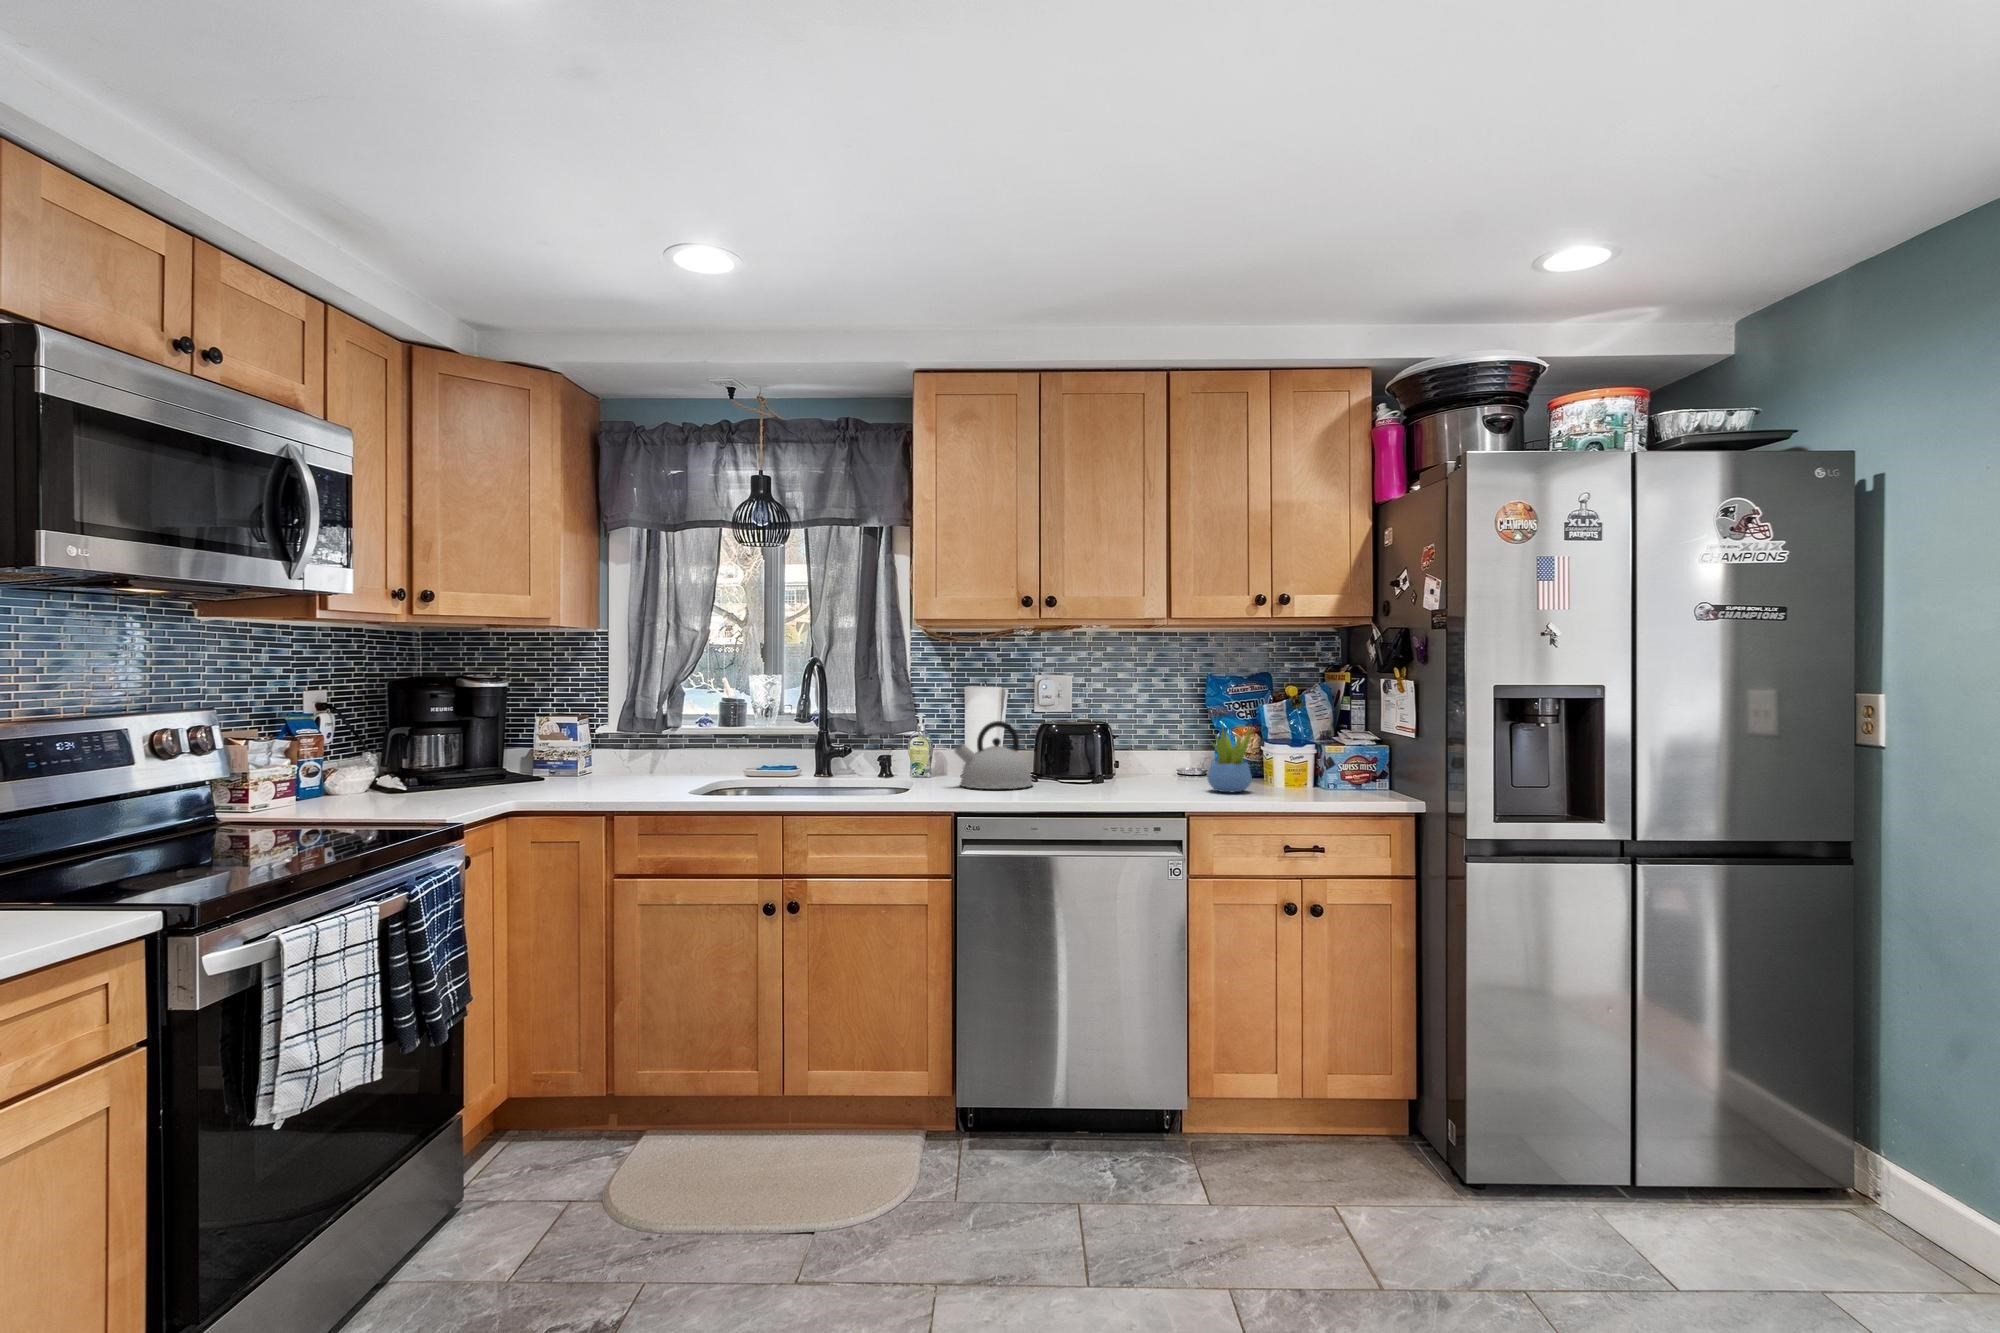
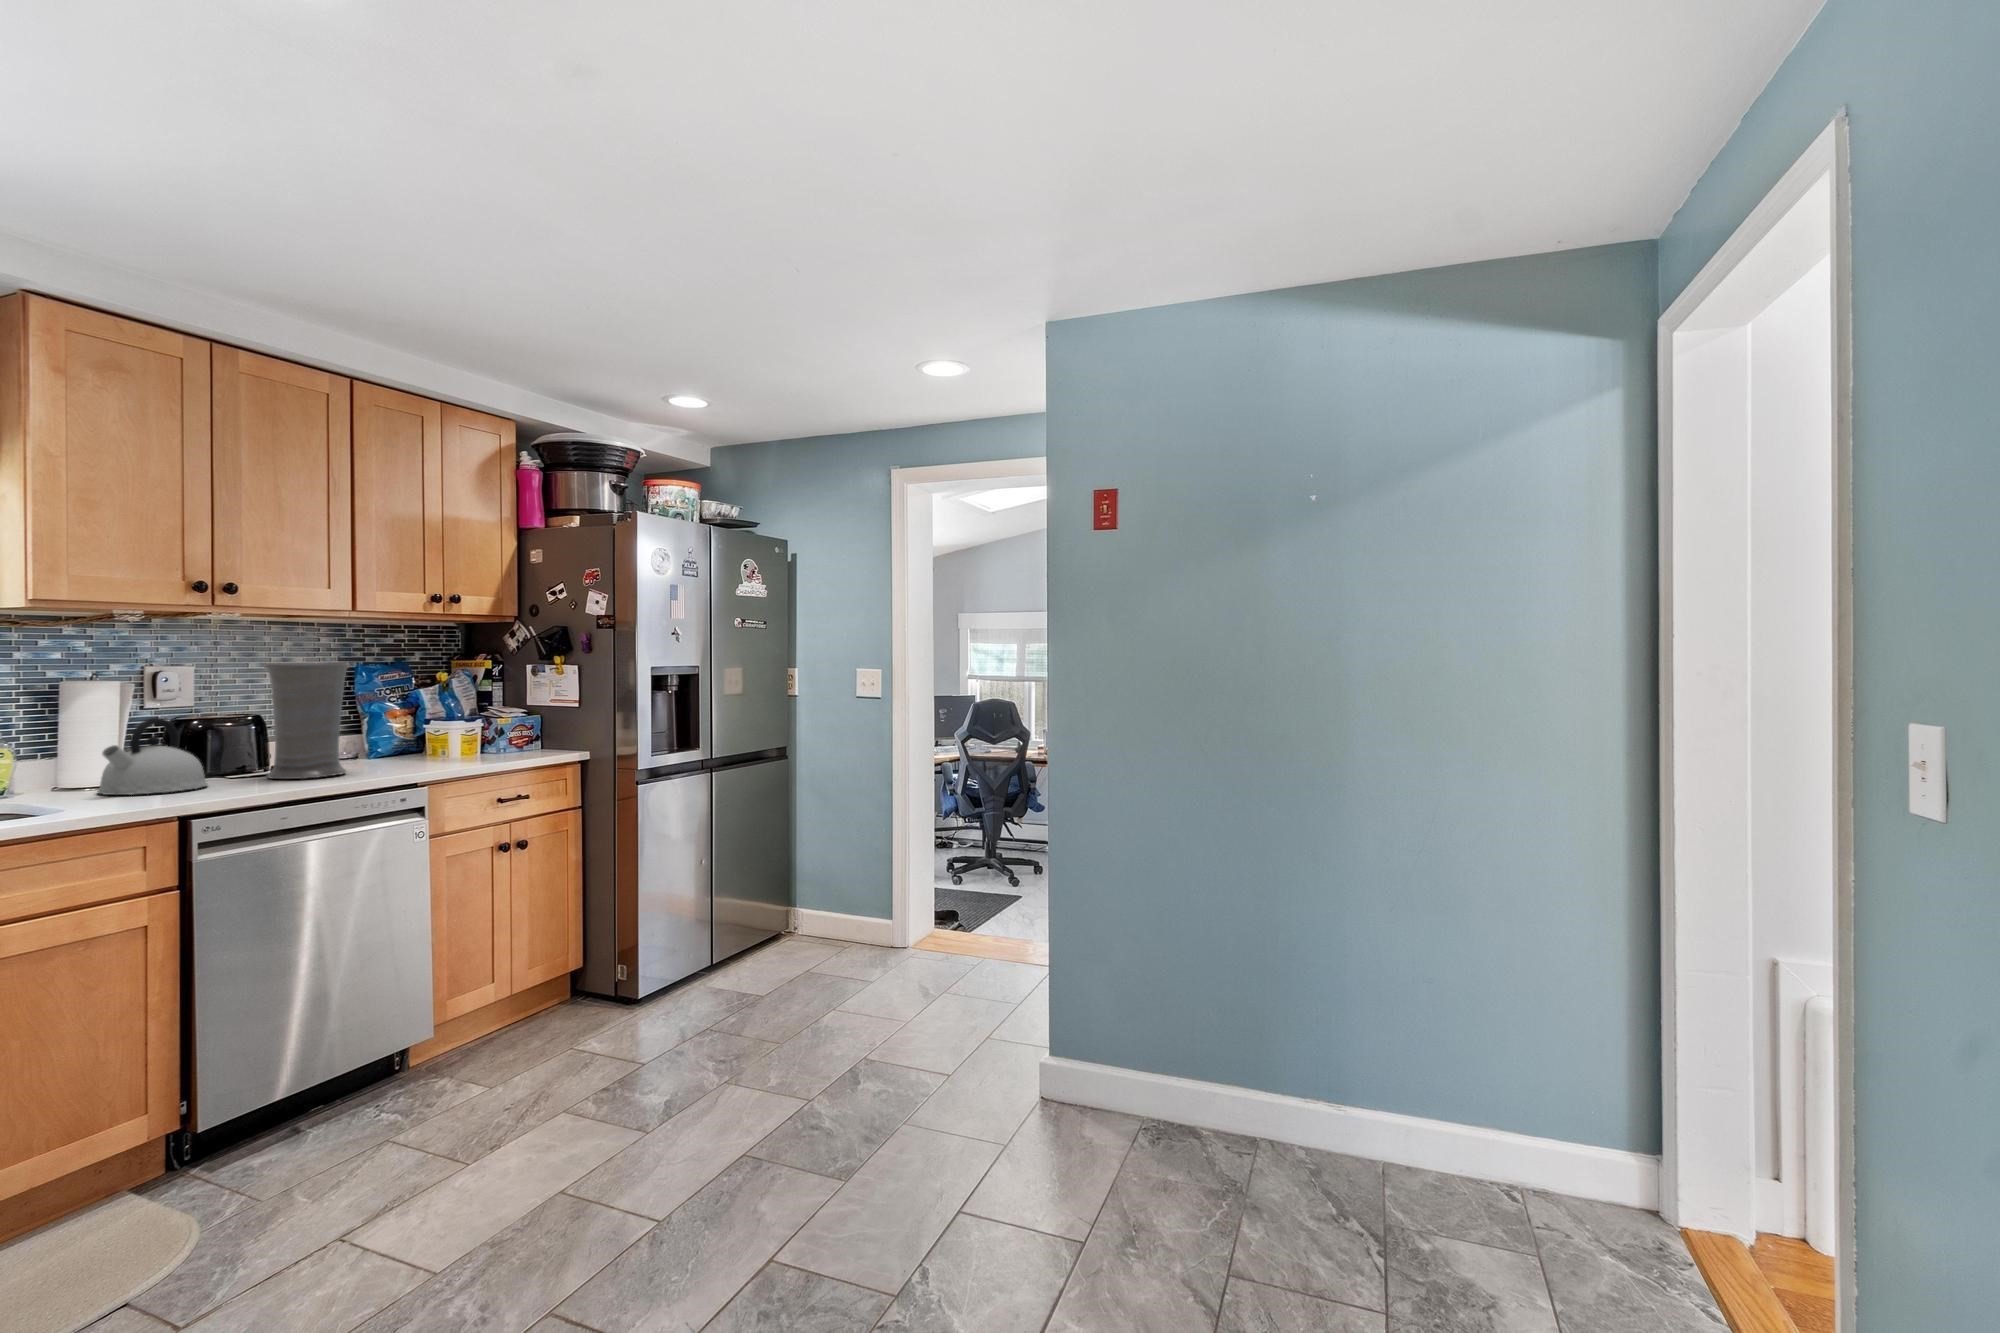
vase: none [1080,673,1153,792] -> present [263,662,350,779]
succulent plant: present [1207,726,1252,792] -> none [399,706,443,766]

